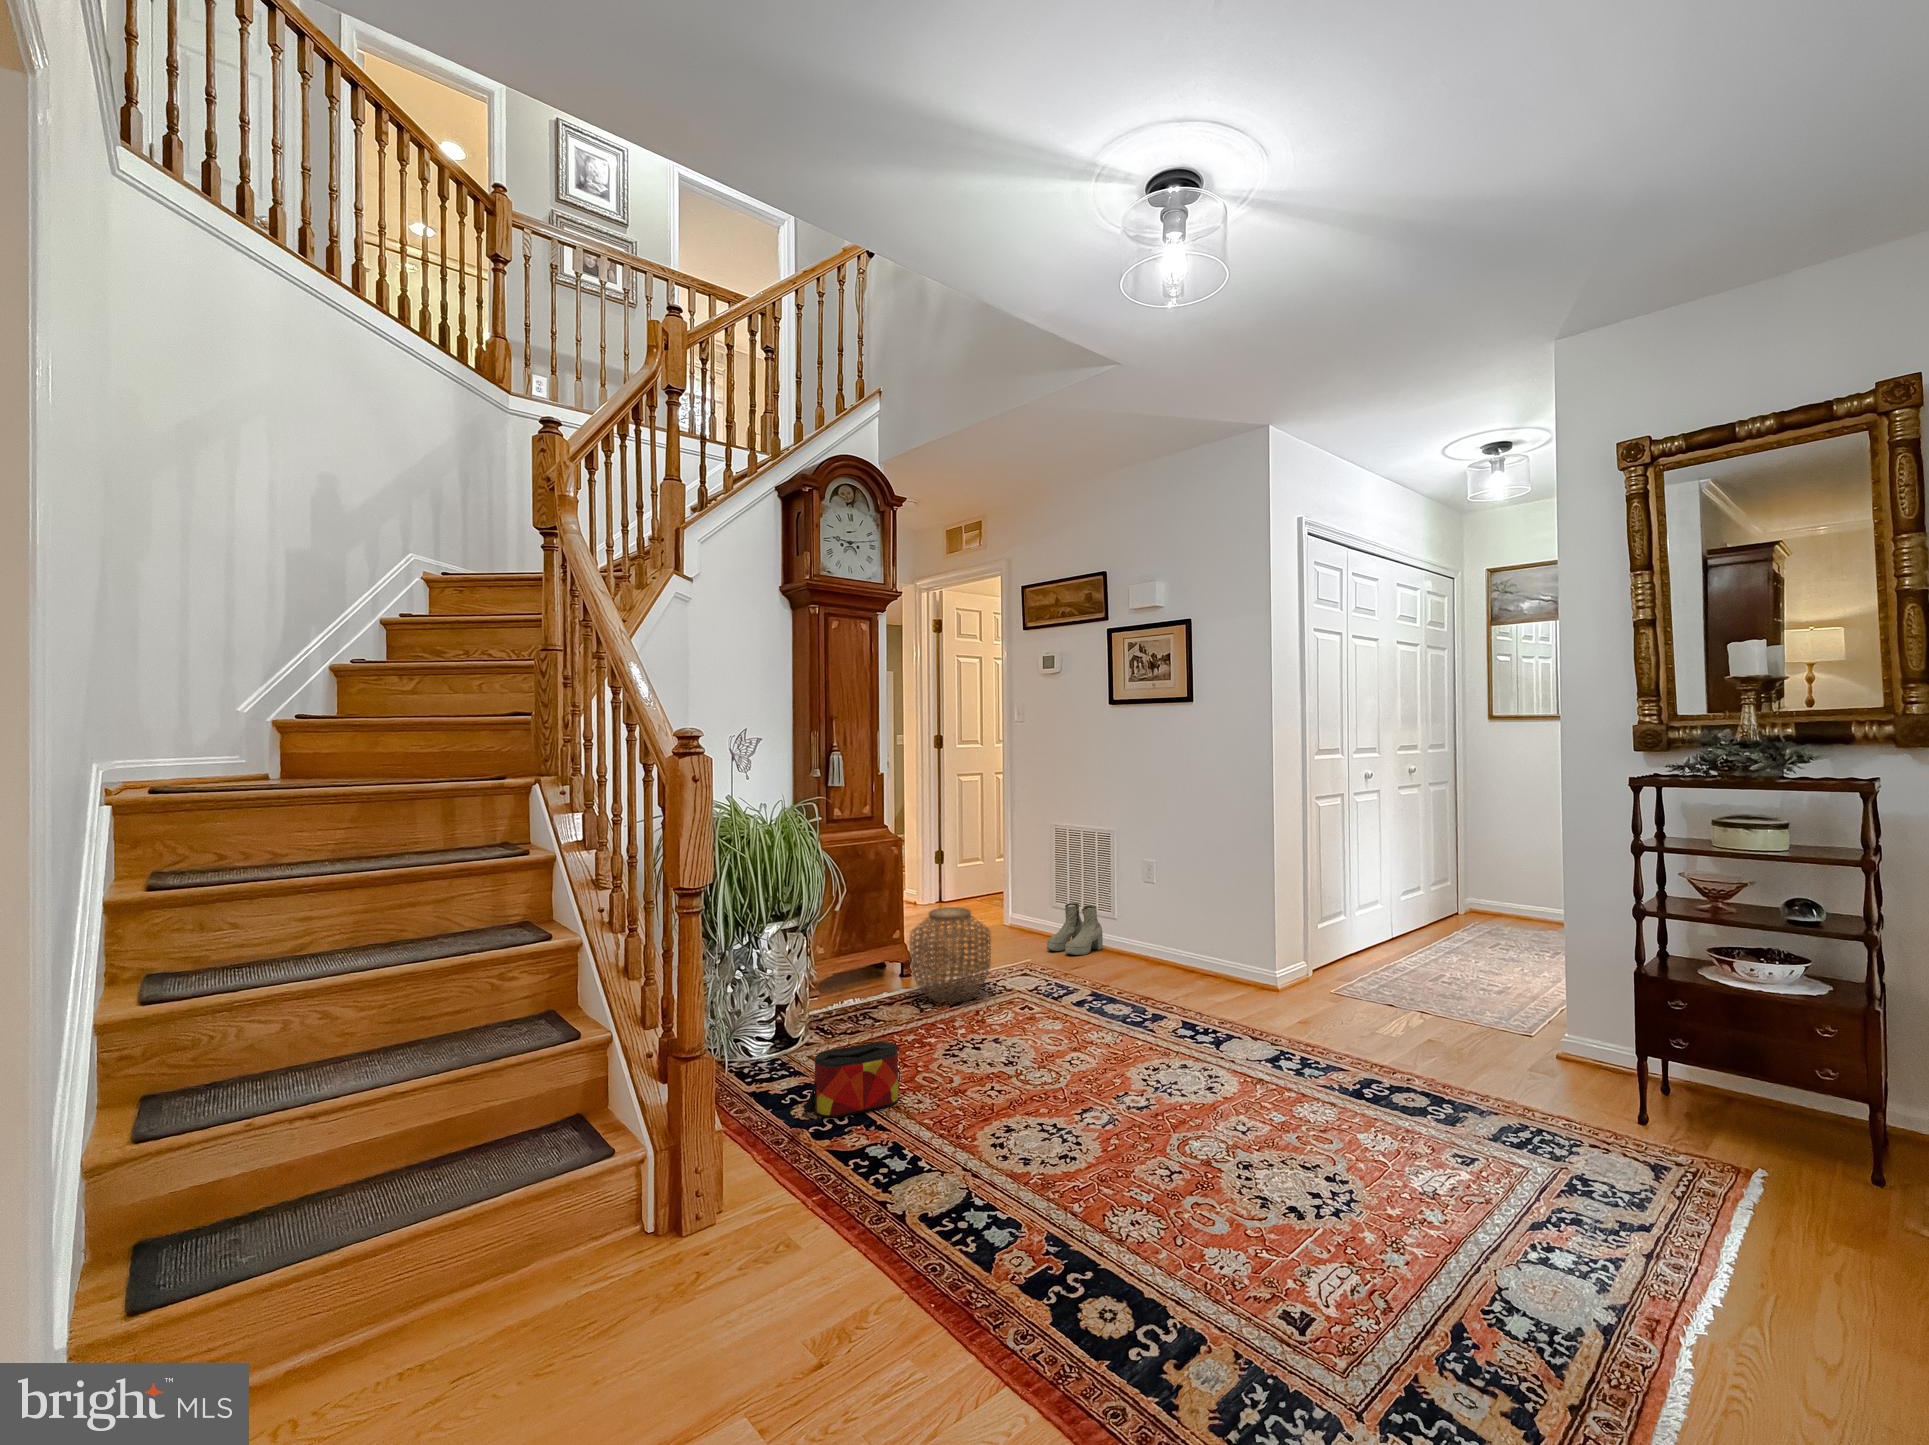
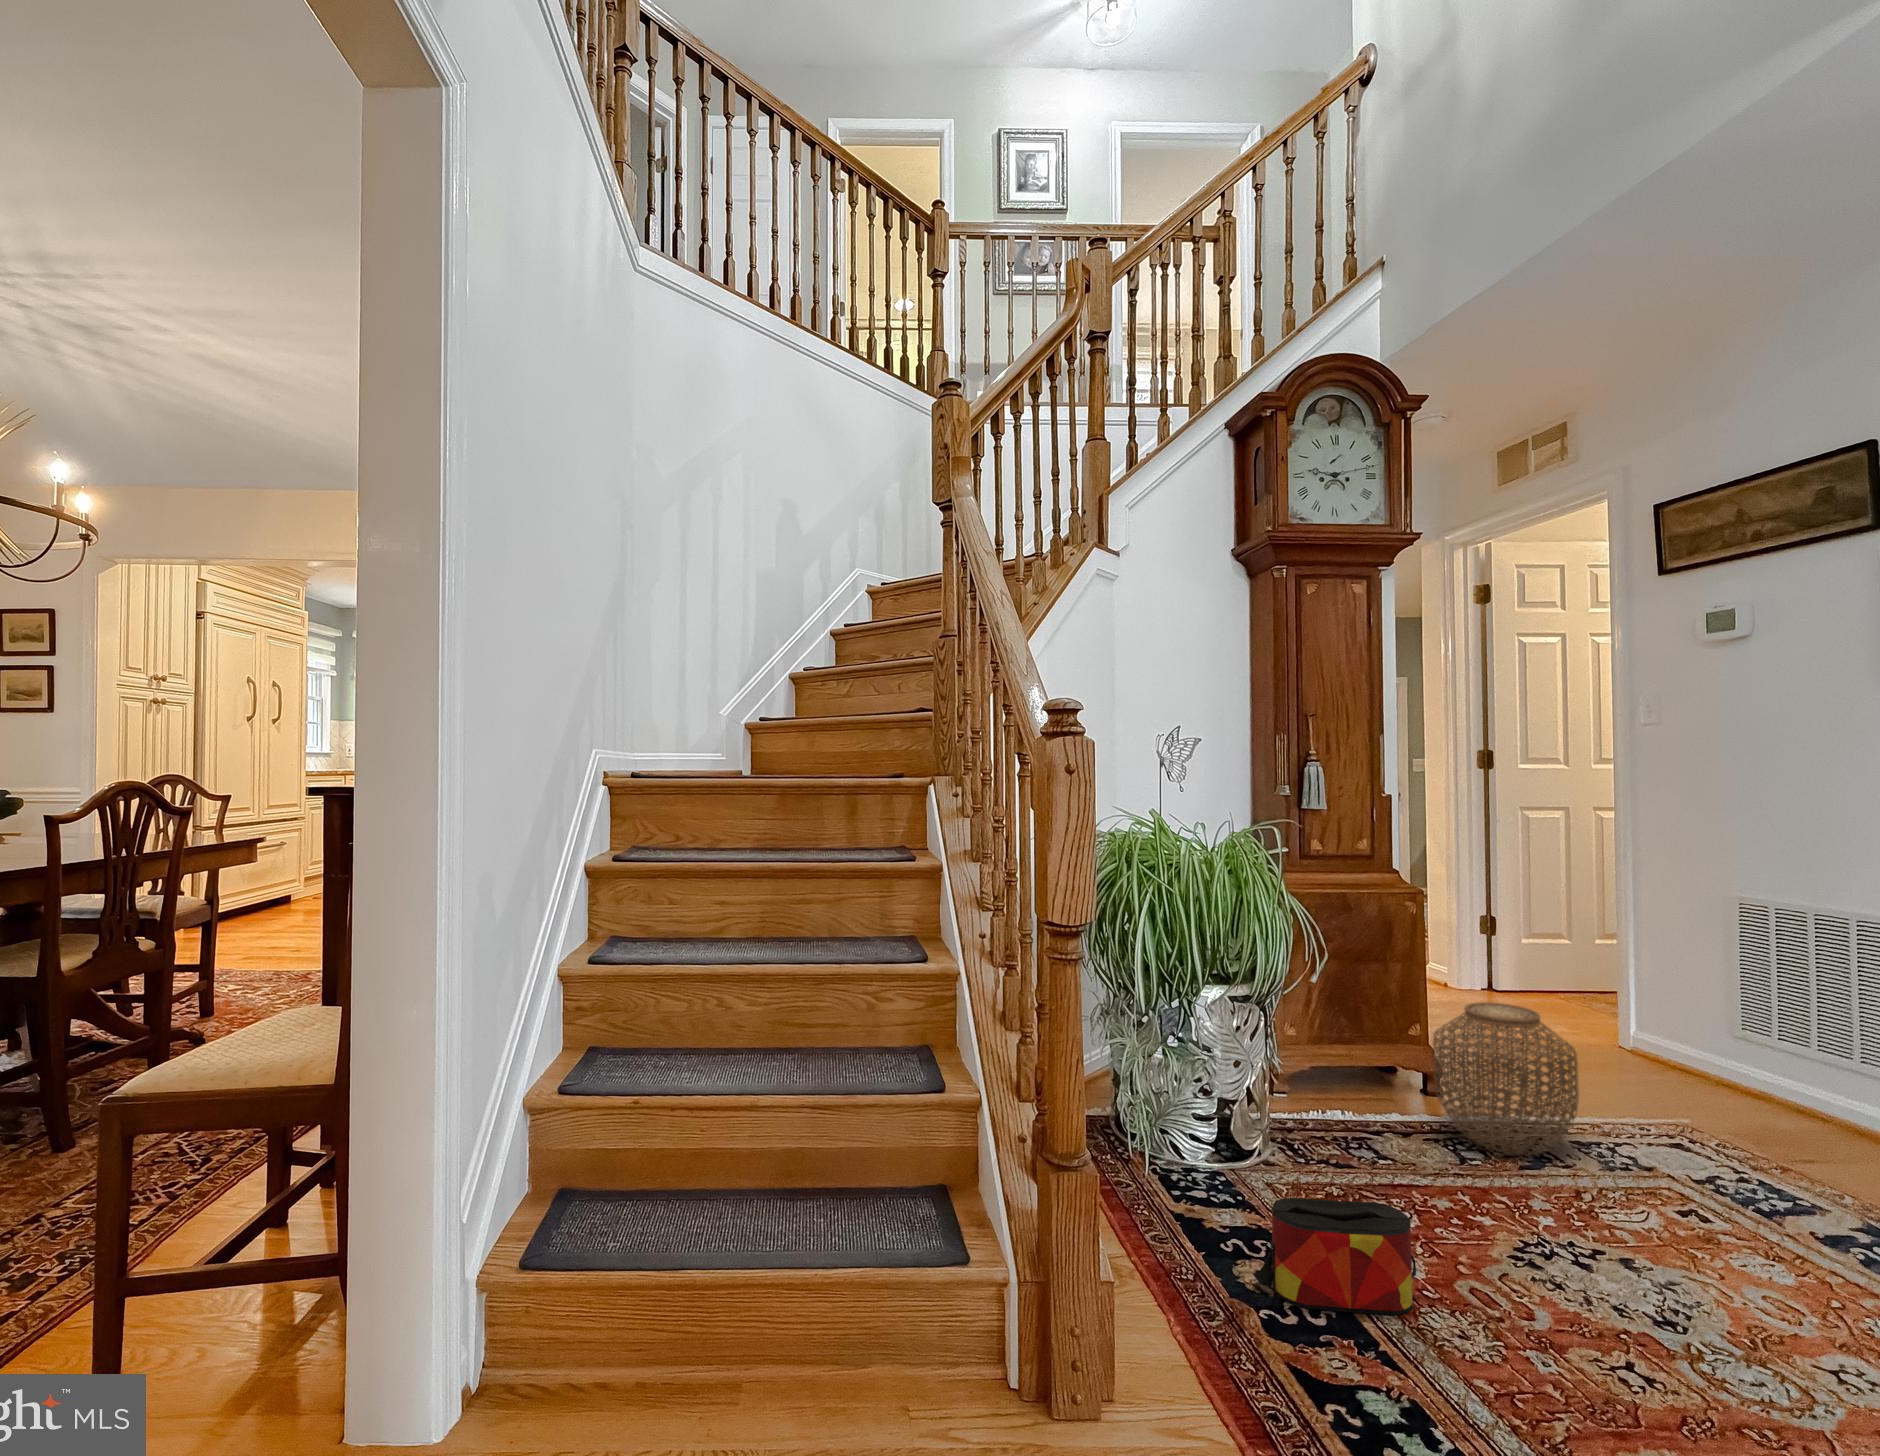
boots: present [1047,903,1103,955] -> none [1684,1026,1803,1117]

